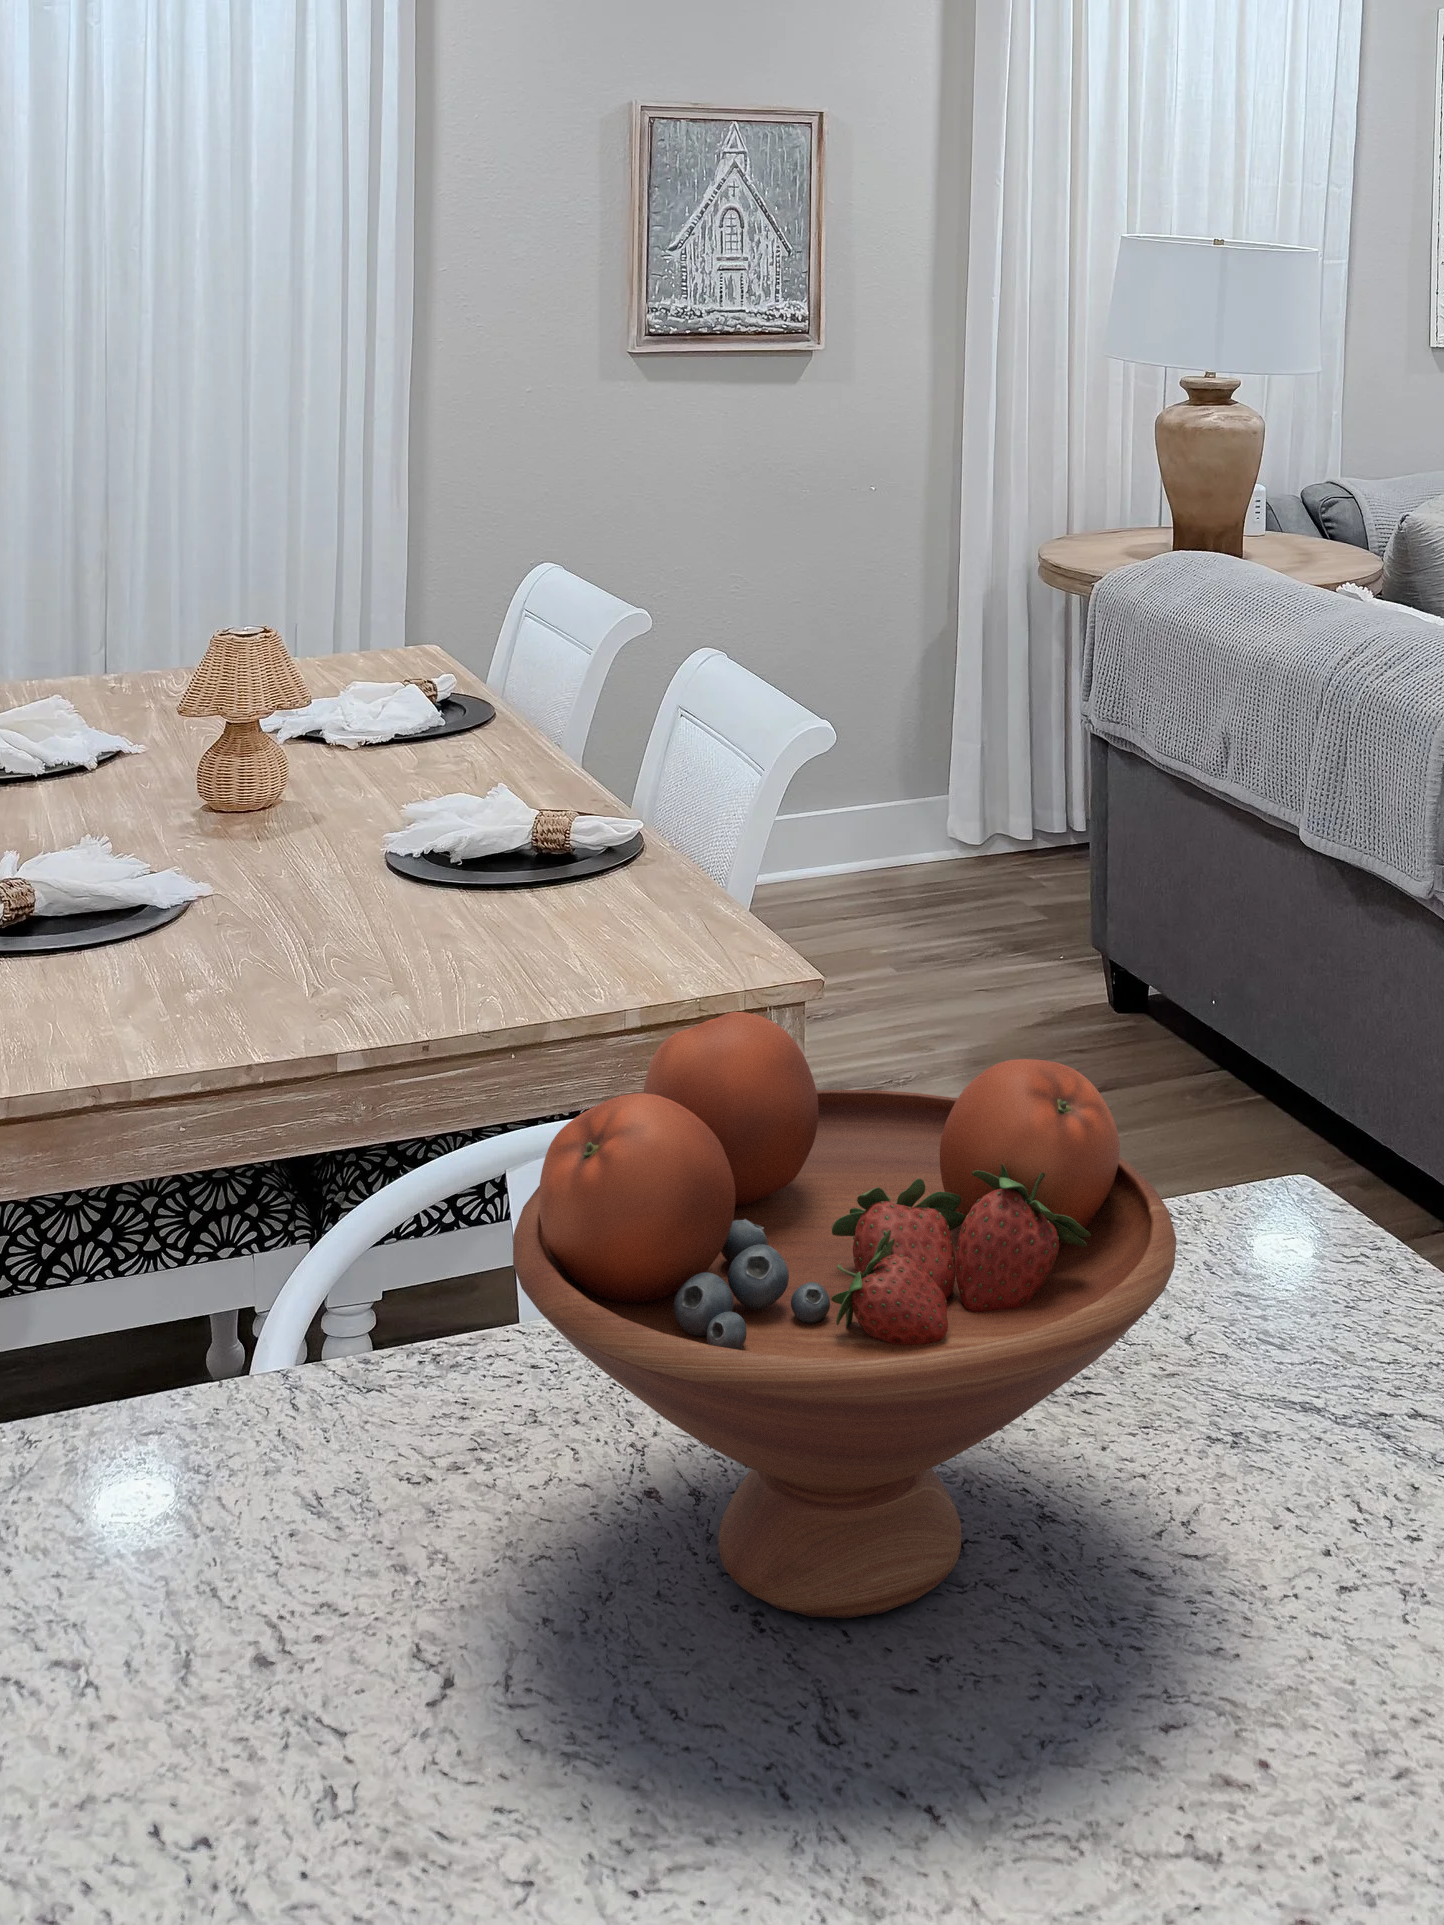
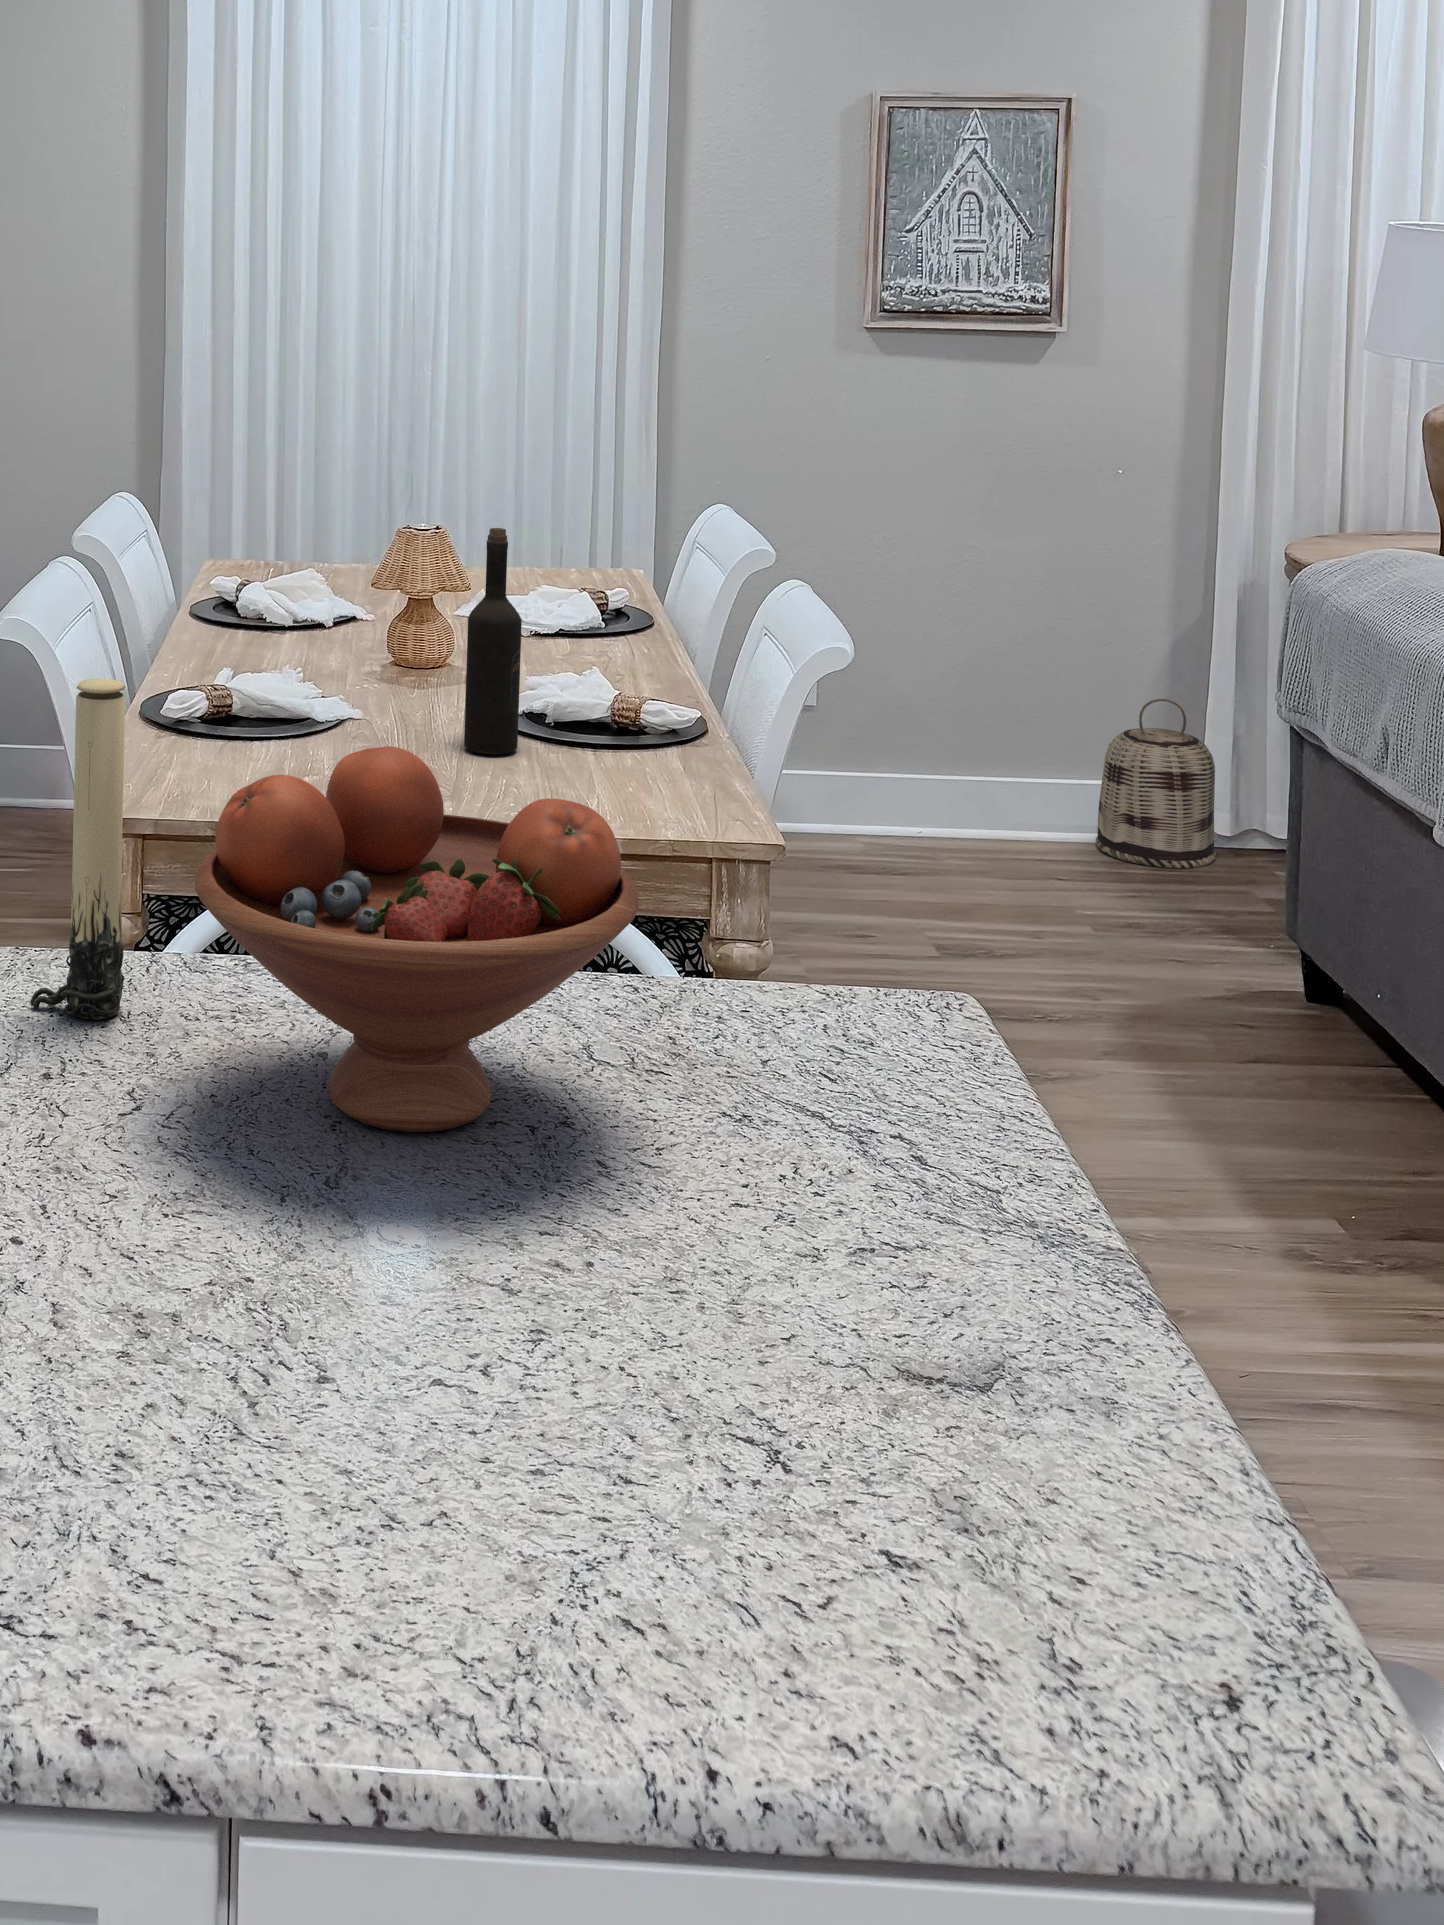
wine bottle: none [363,628,434,914] -> present [464,528,522,755]
basket: none [867,725,983,899] -> present [1096,699,1216,868]
candle: none [148,971,309,1527] -> present [31,678,125,1019]

